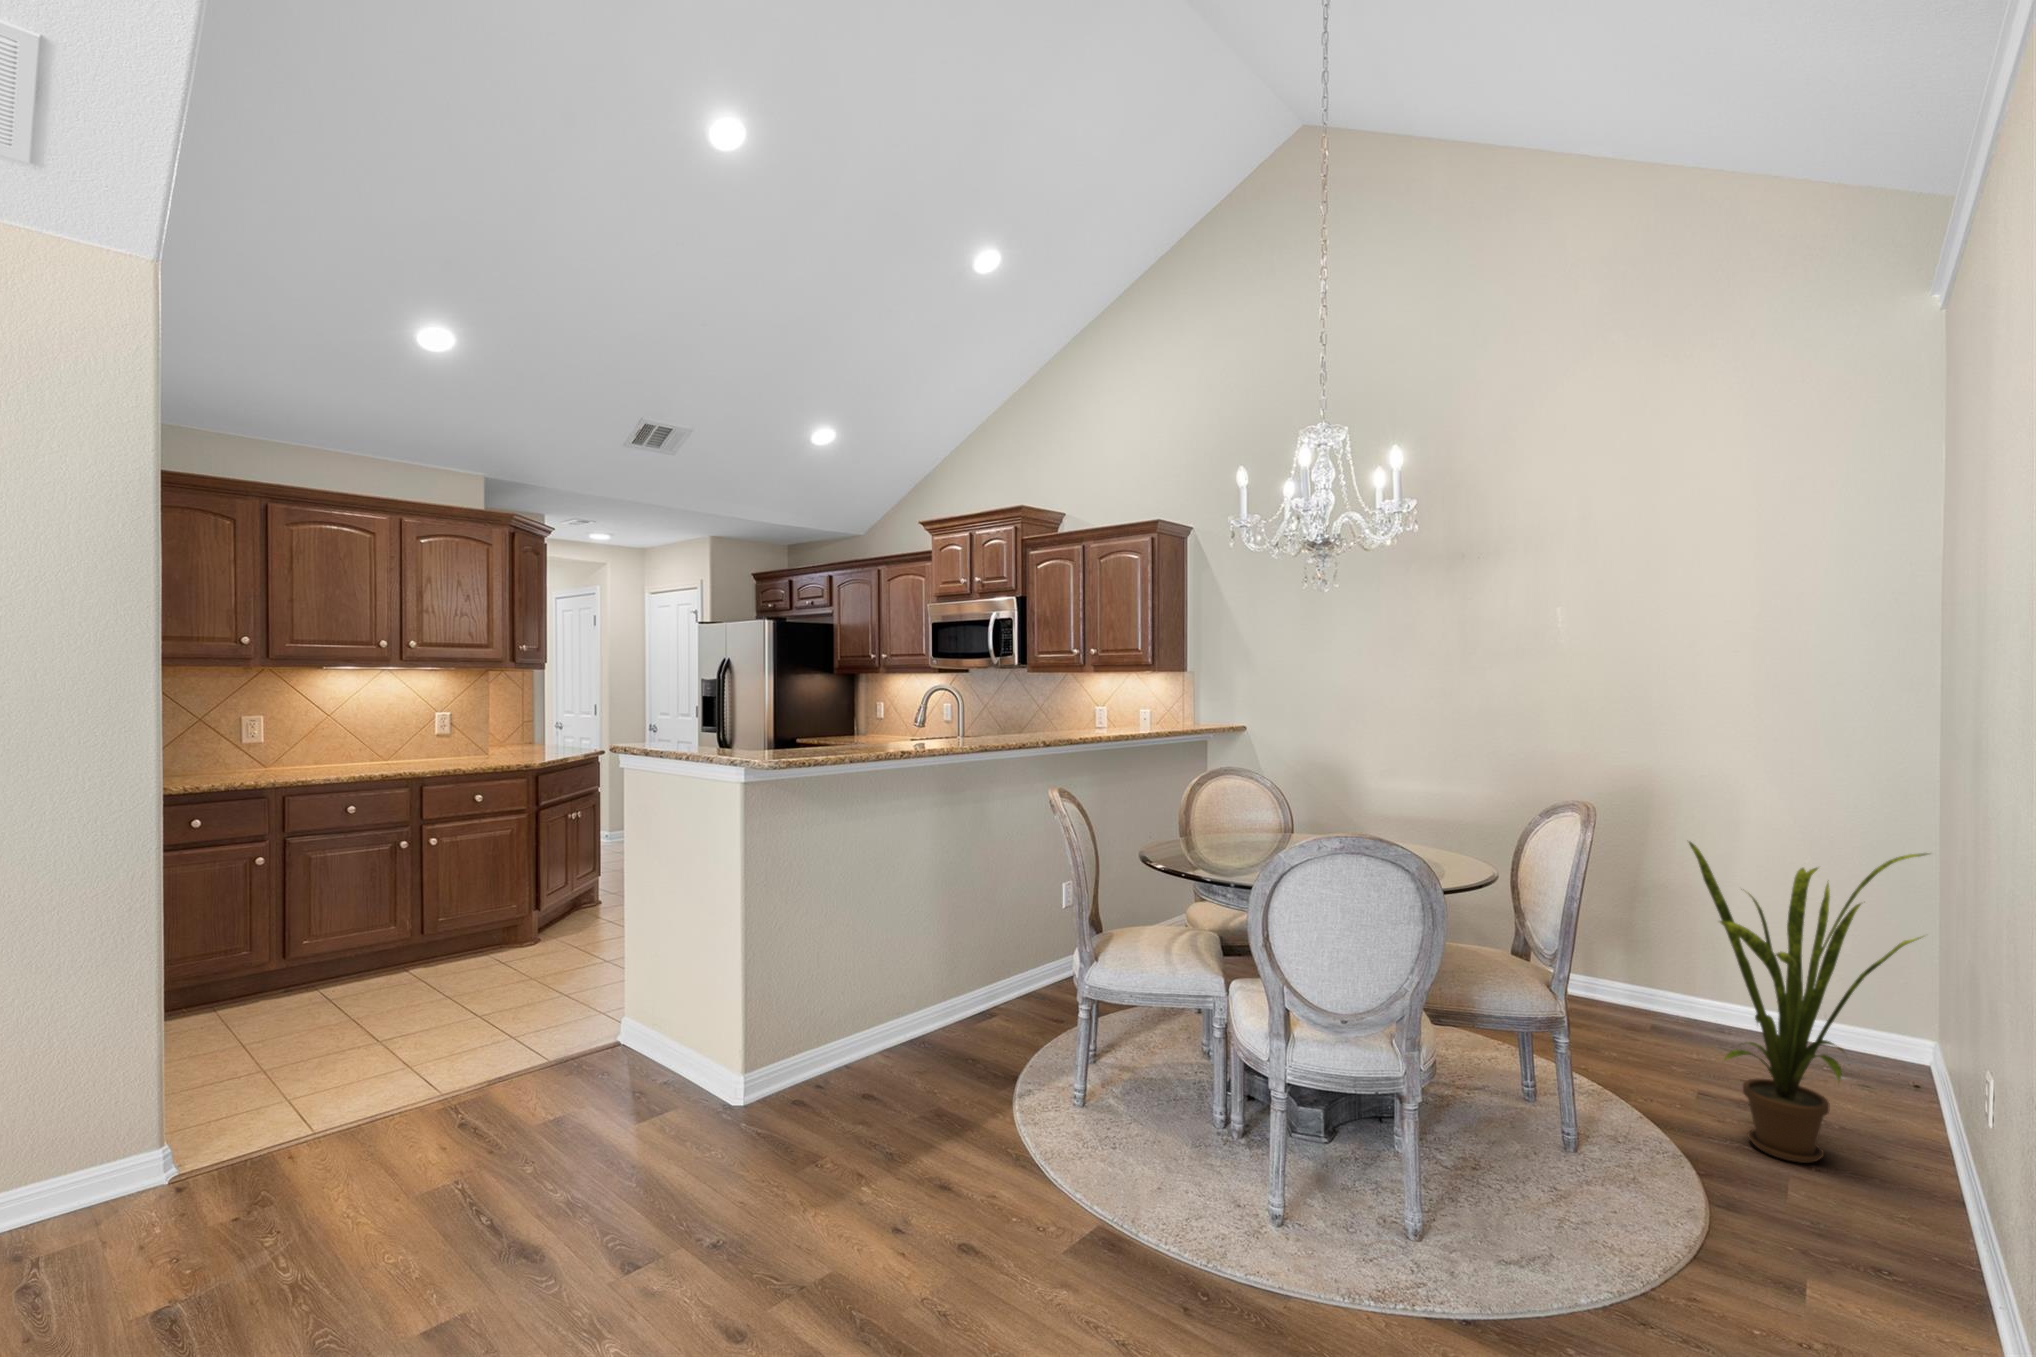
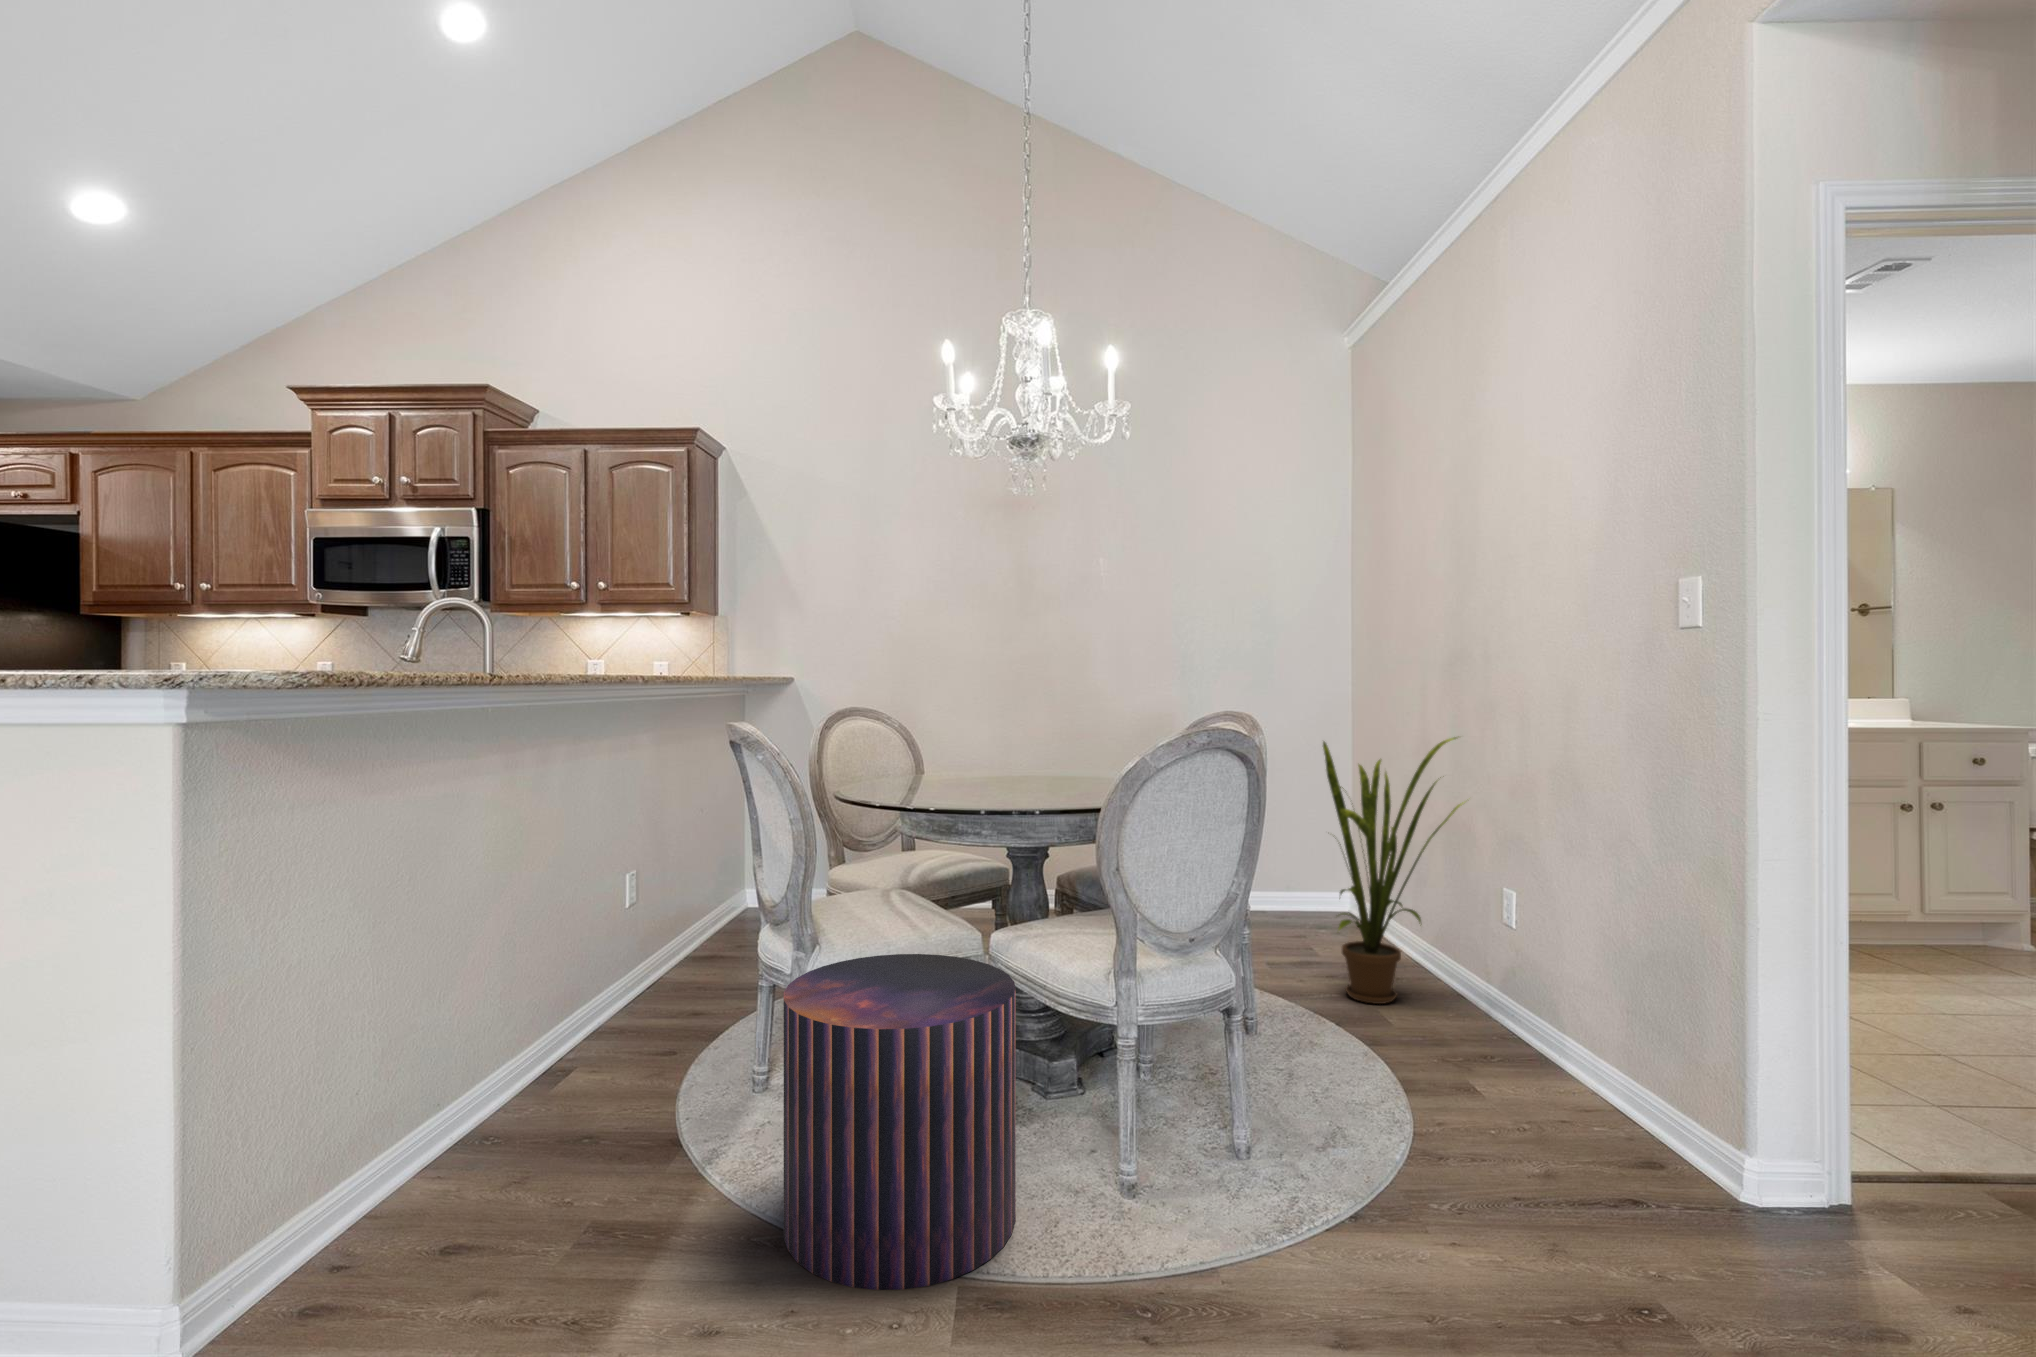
pouf: none [1017,976,1187,1223] -> present [784,954,1016,1290]

